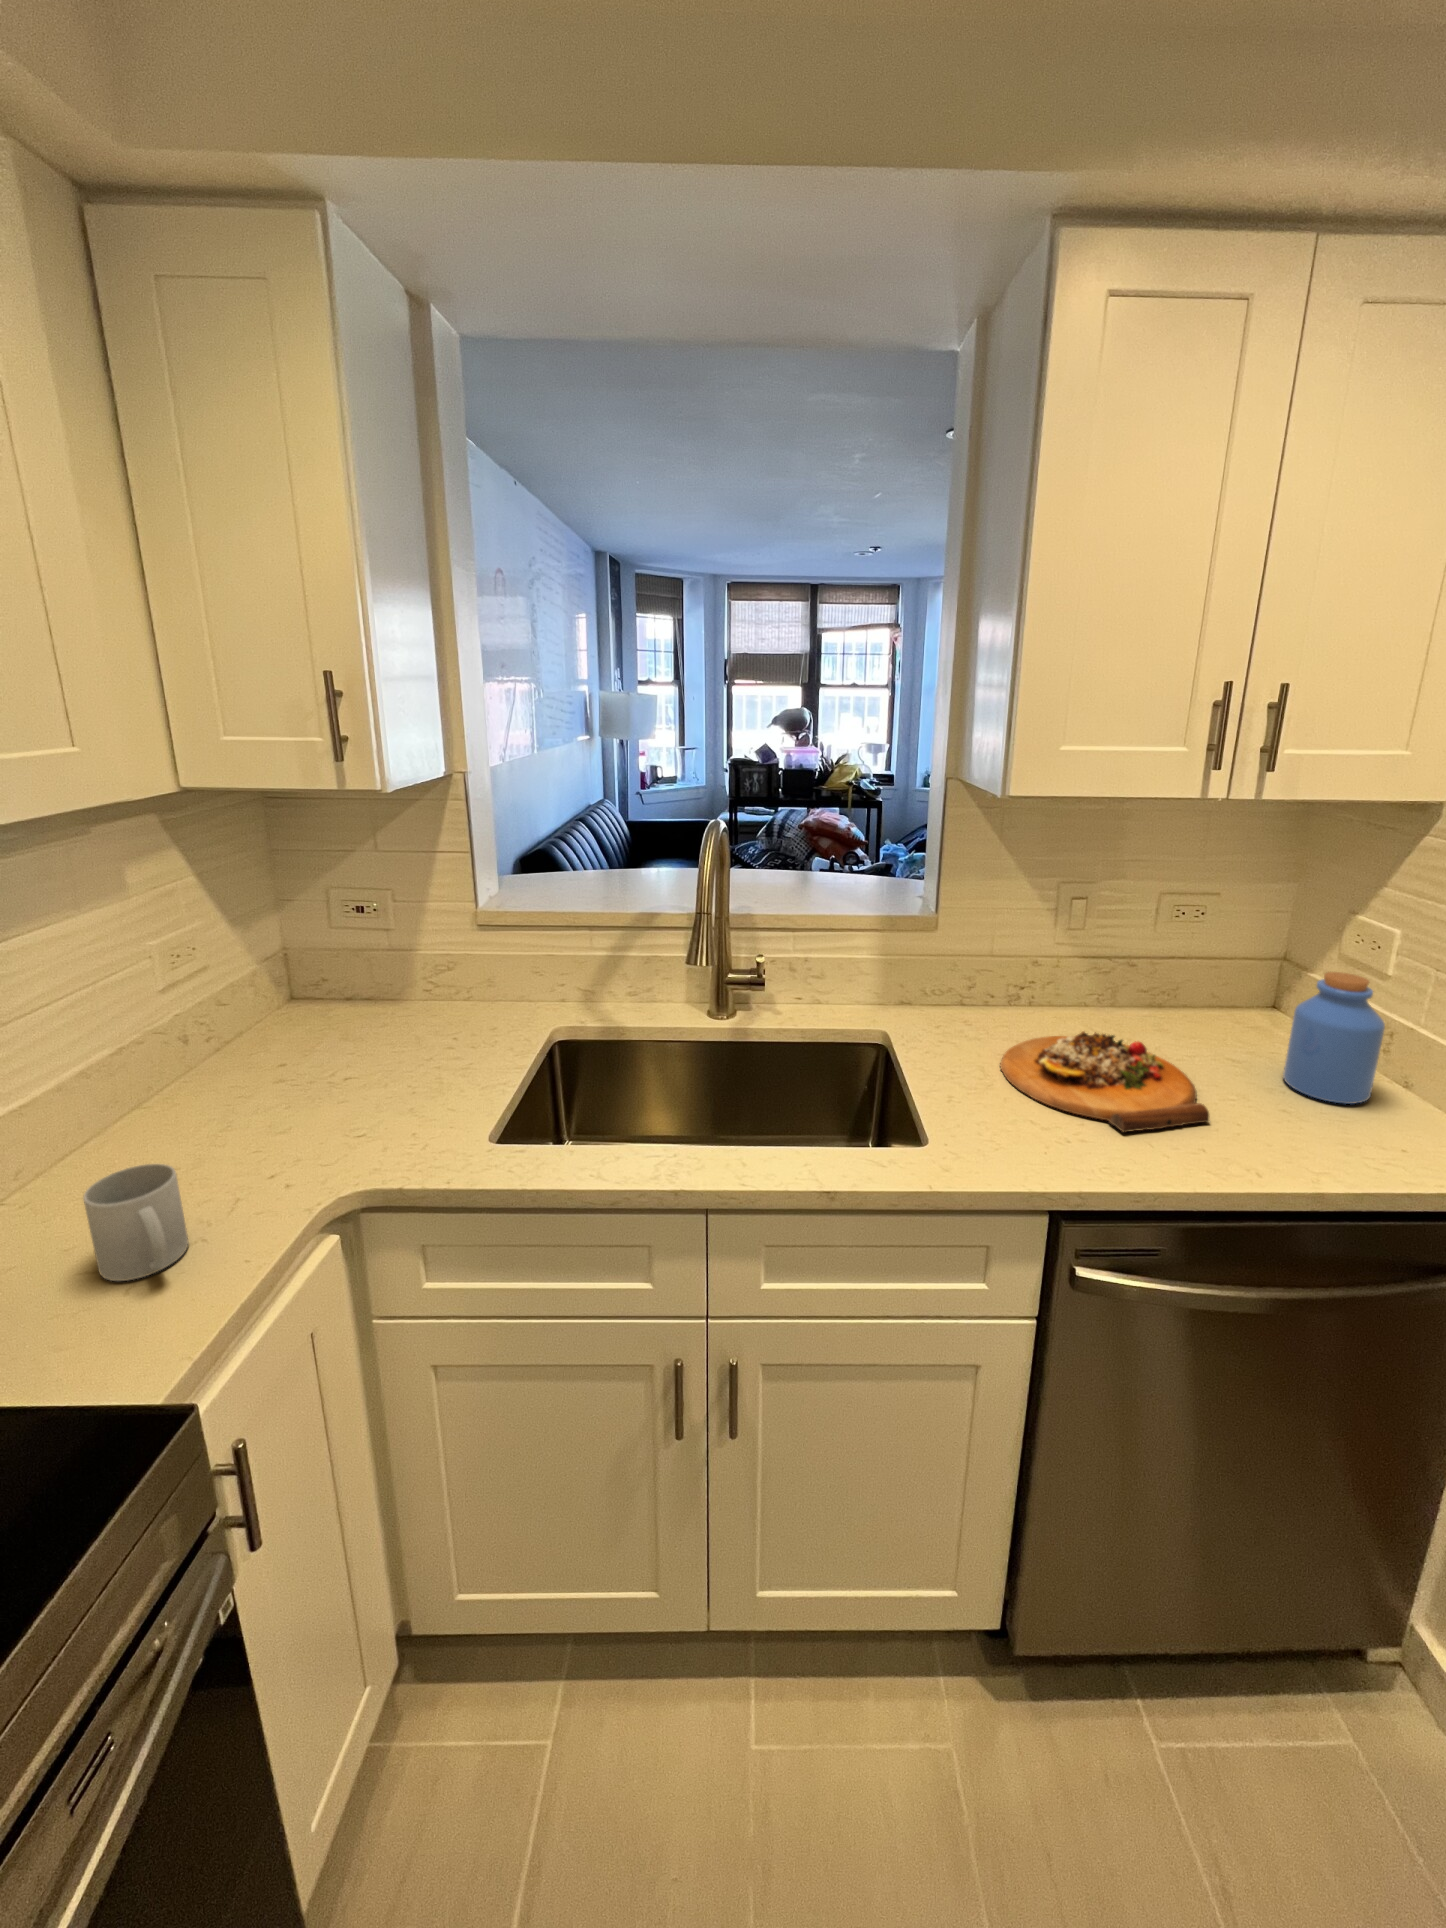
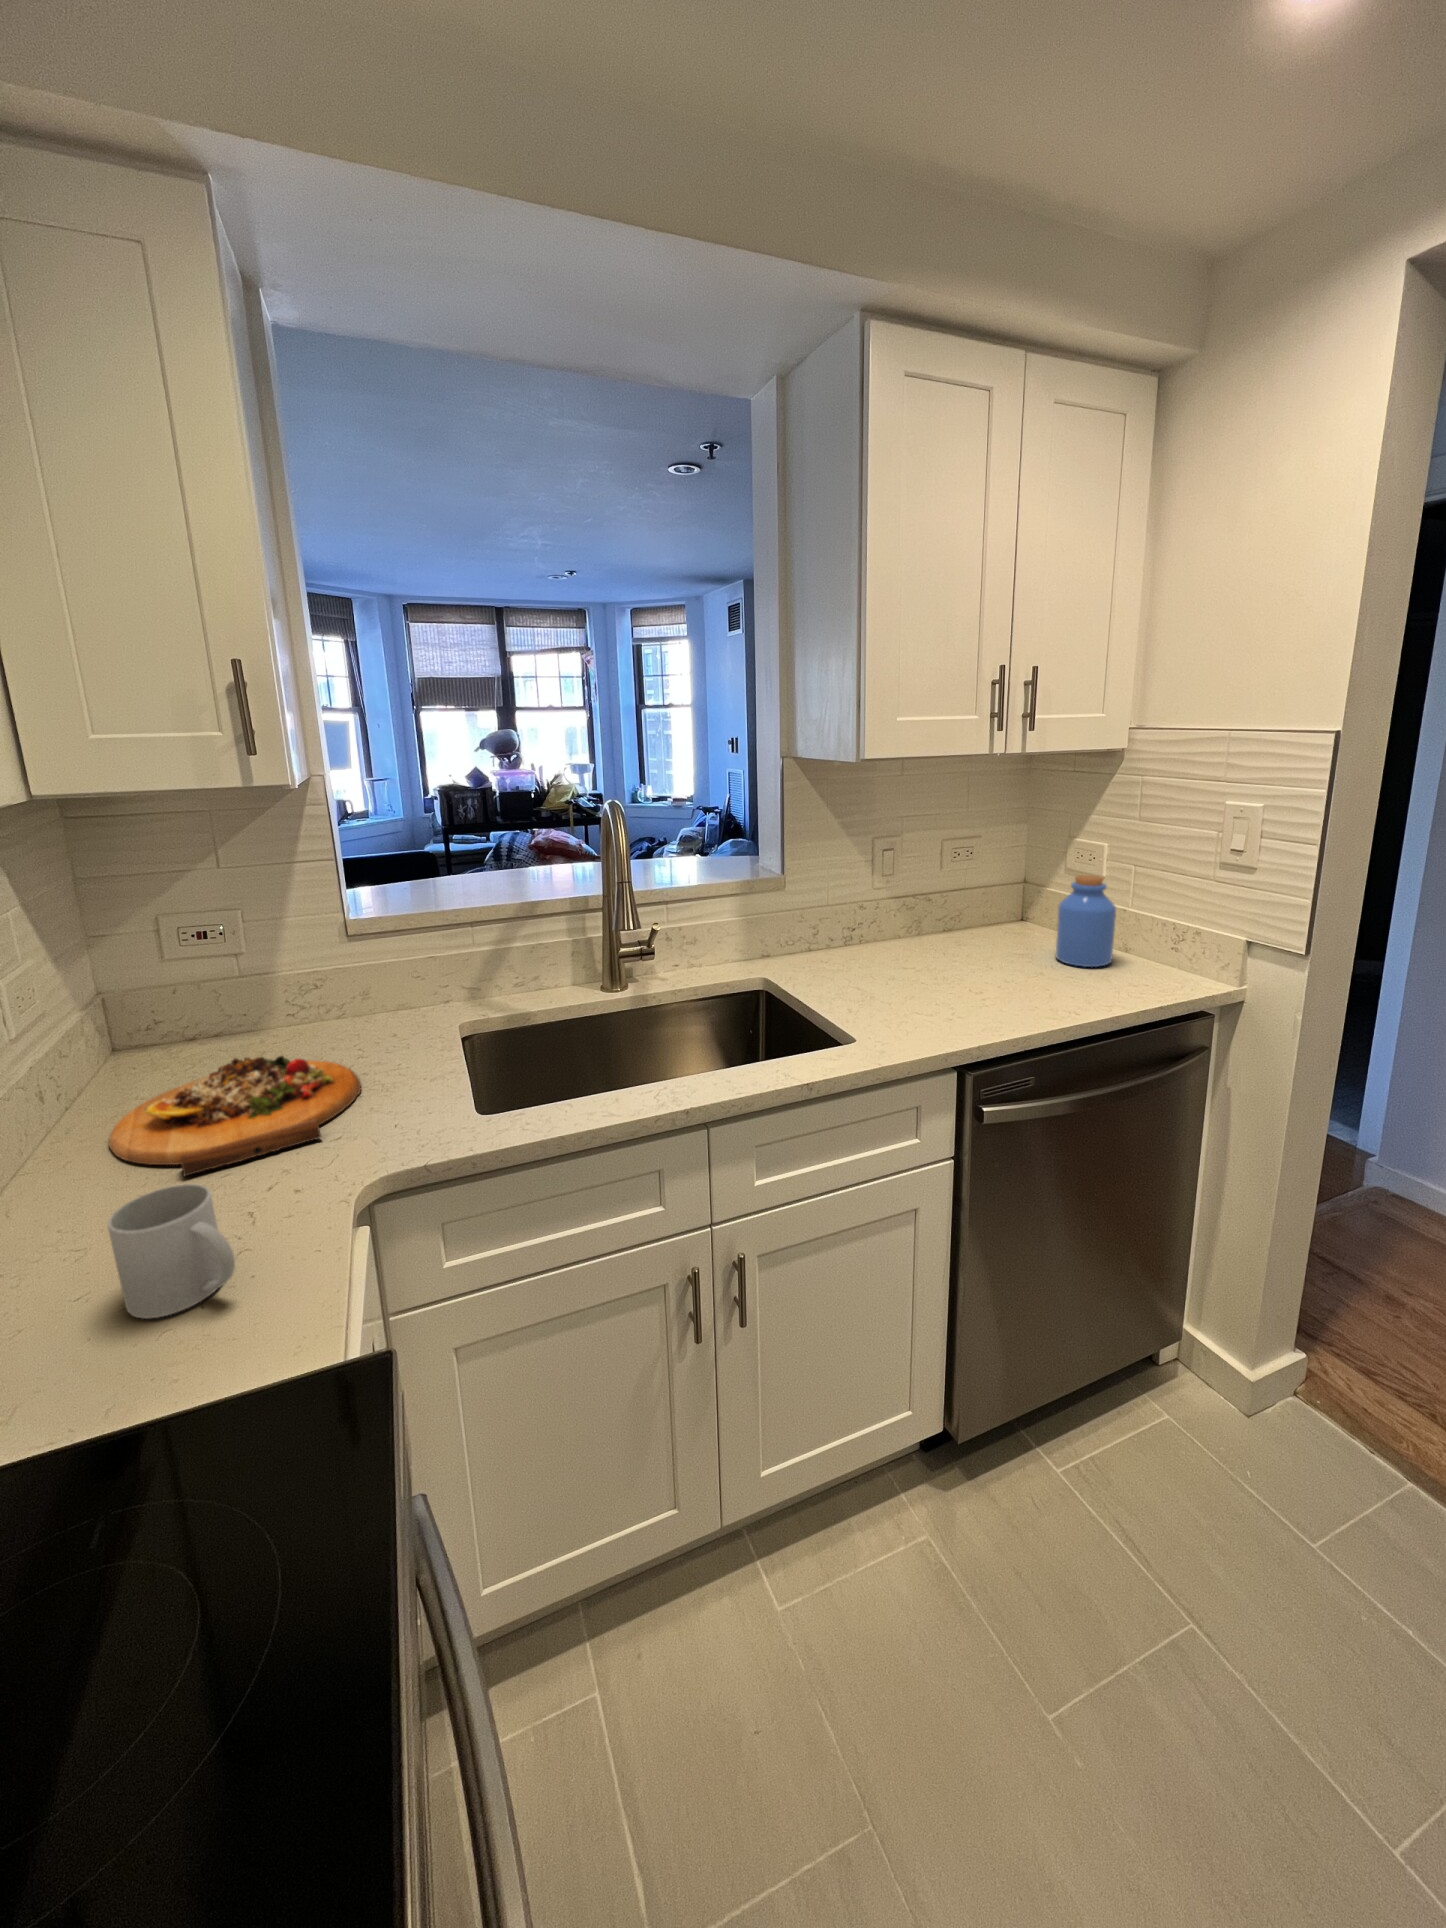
cutting board: present [1000,1031,1210,1132] -> present [109,1056,361,1176]

